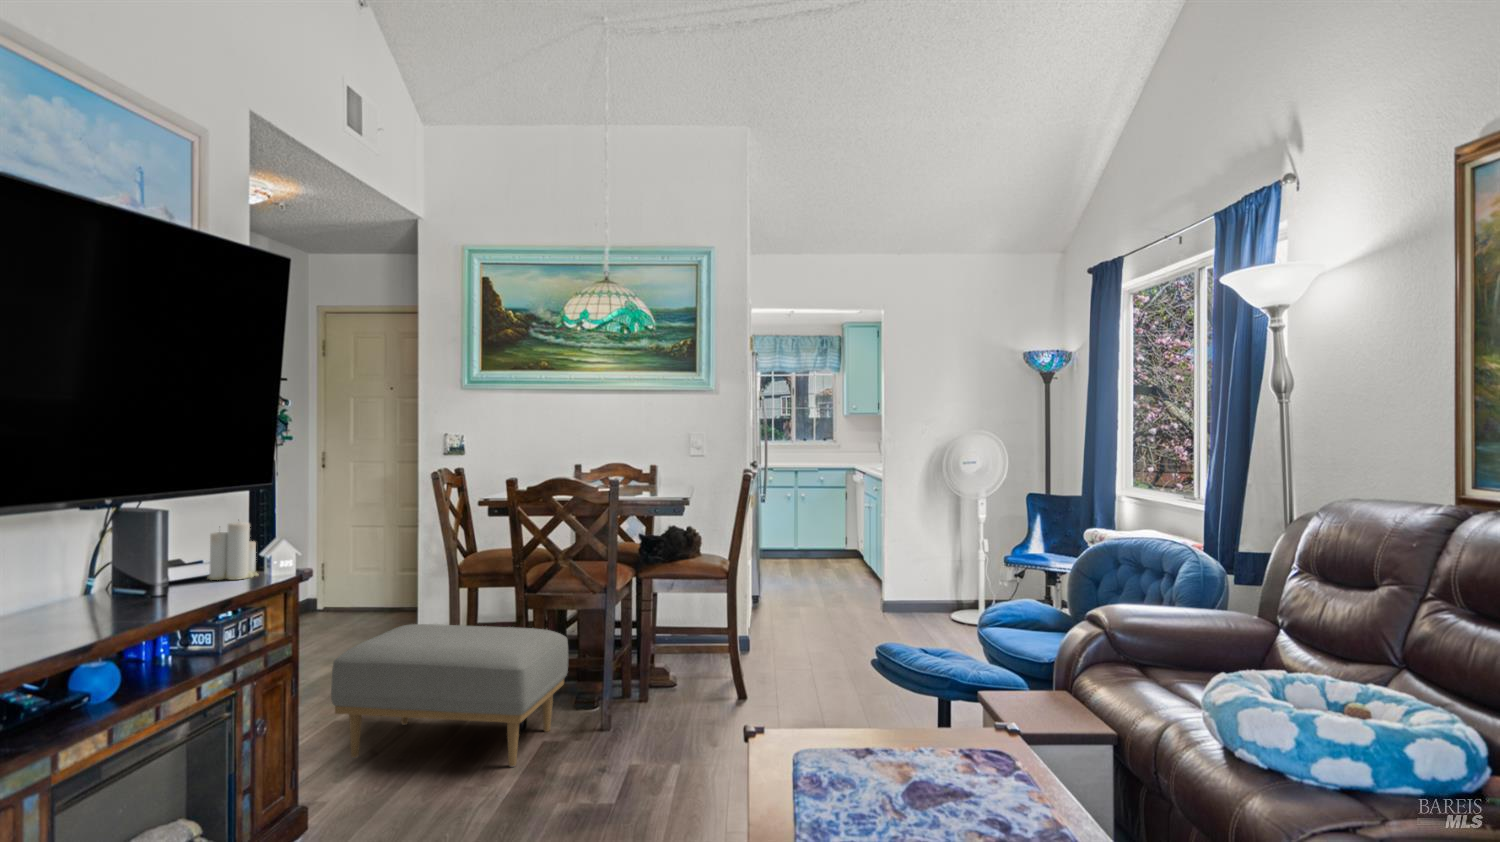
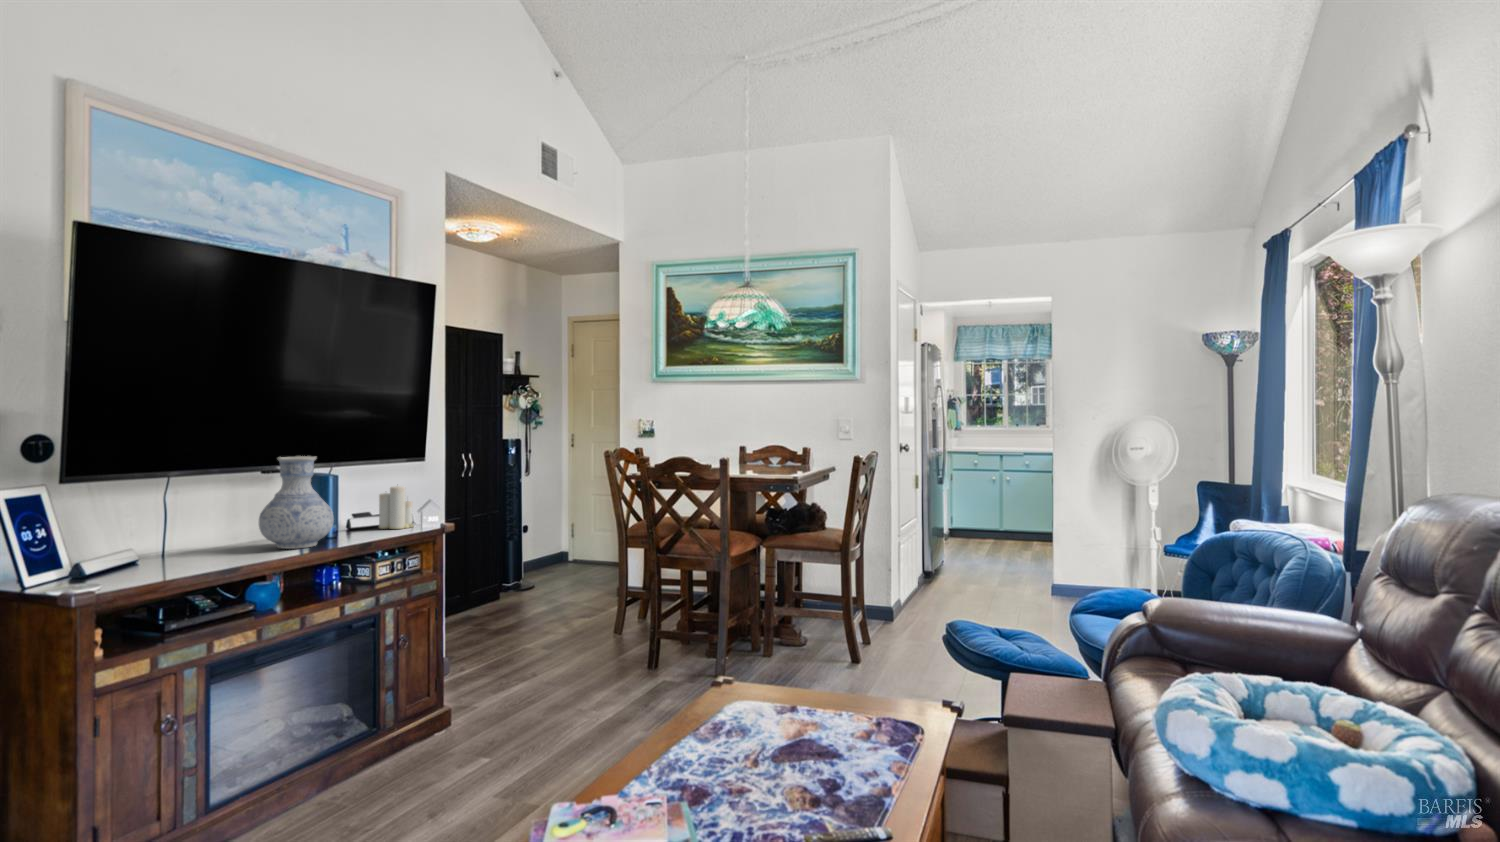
vase: none [71,485,182,615] -> present [259,456,334,549]
ottoman: present [331,624,568,767] -> none [500,575,692,697]

